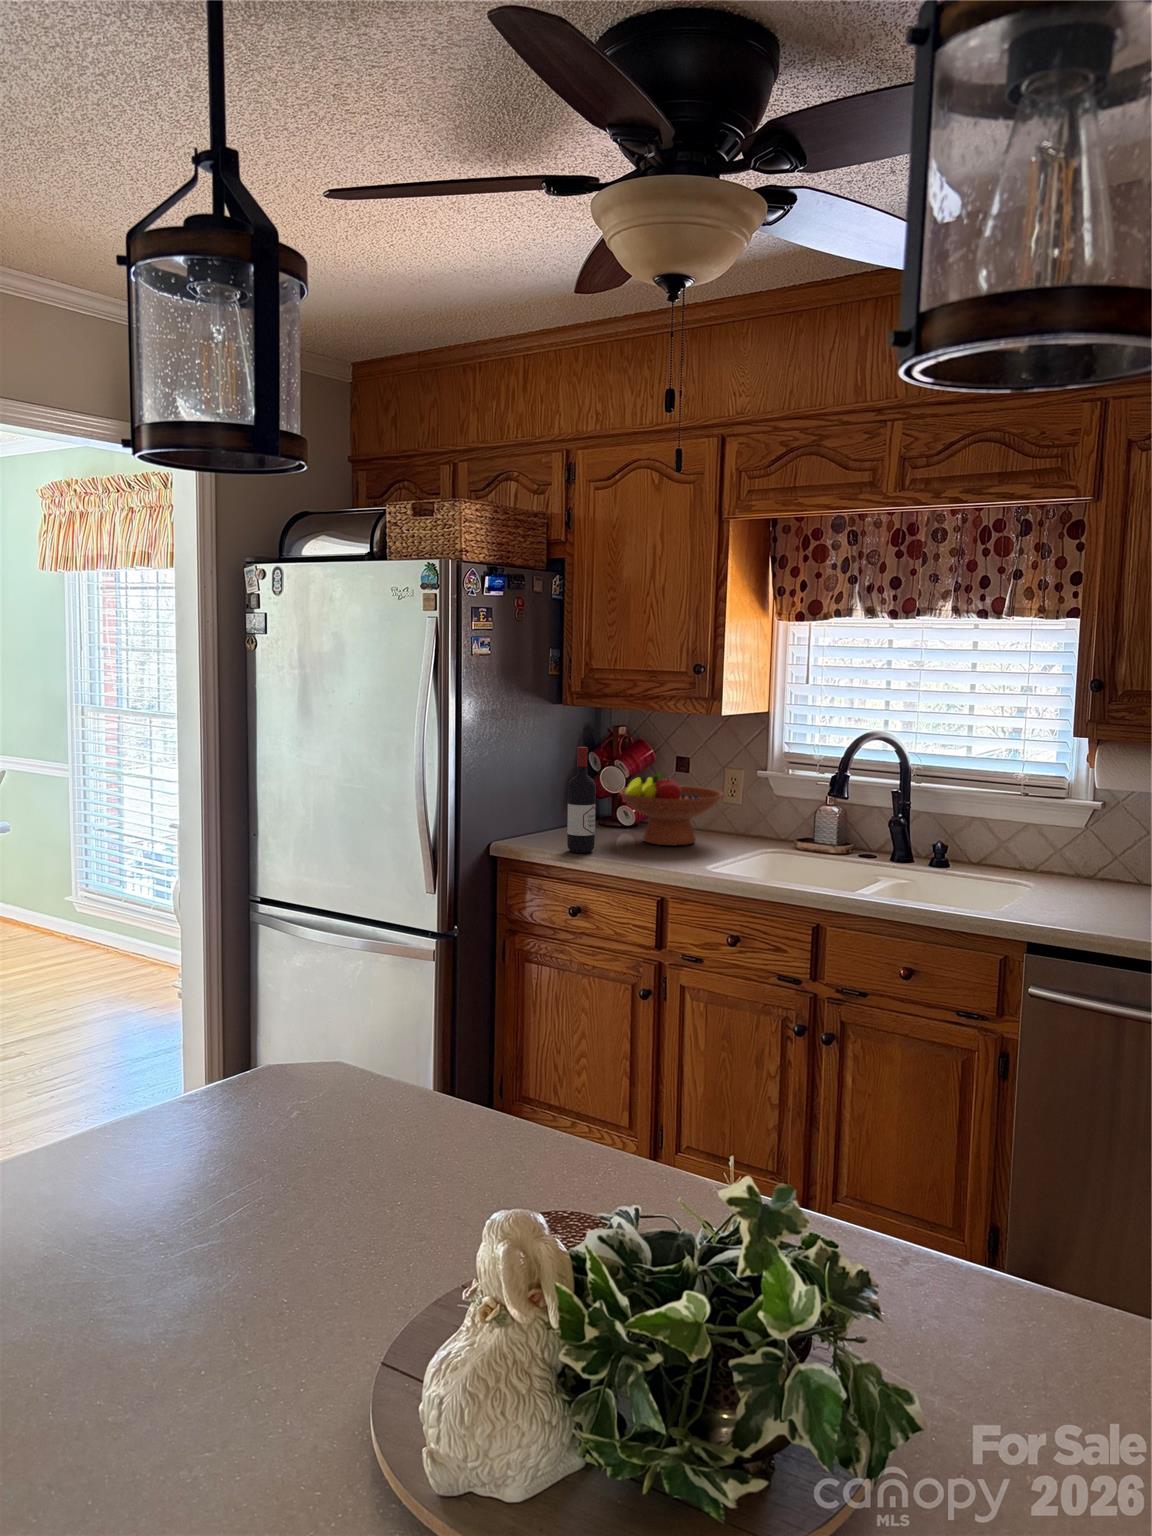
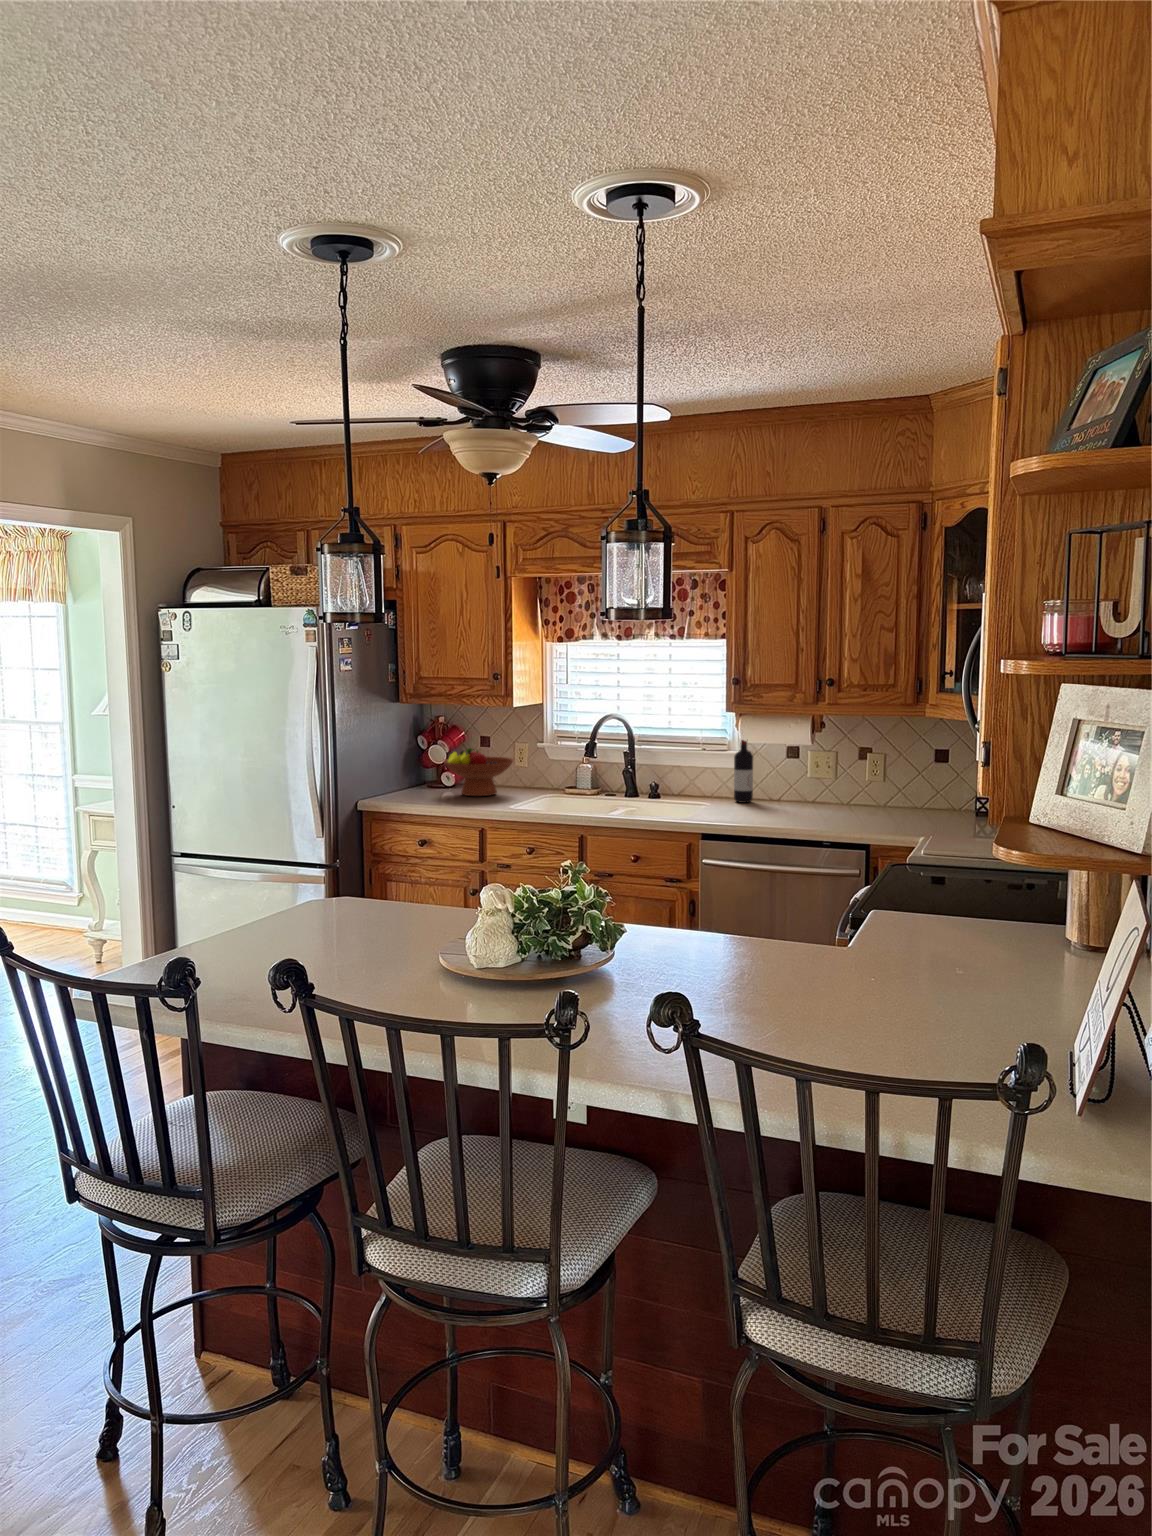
wine bottle: present [567,747,596,853] -> present [734,740,753,803]

